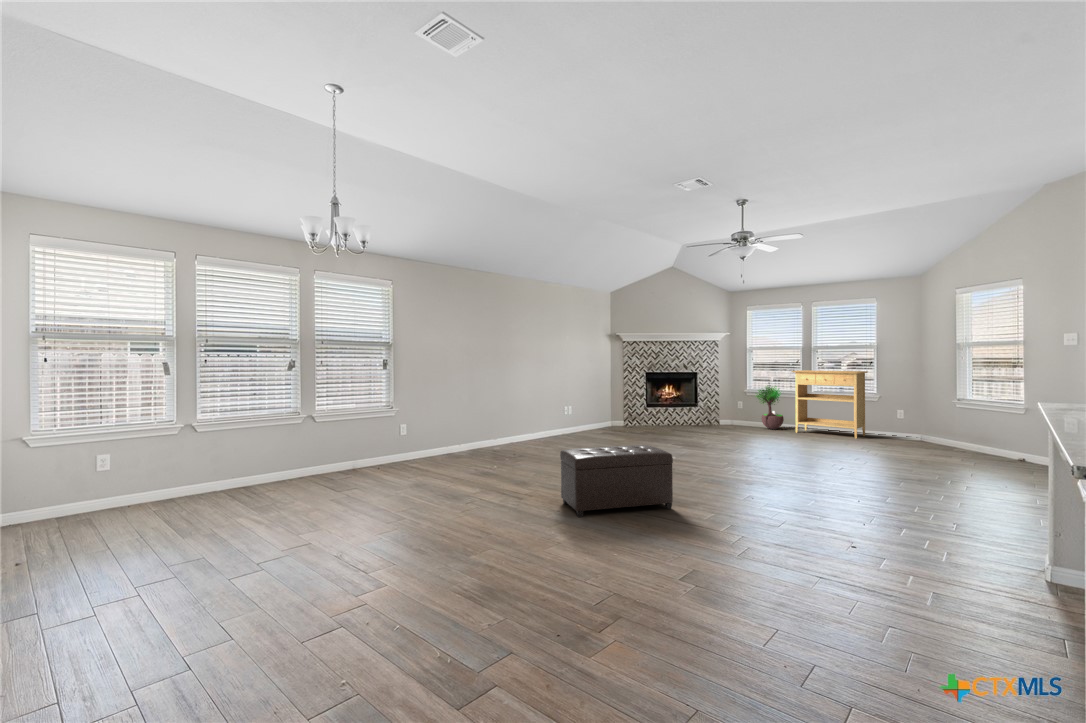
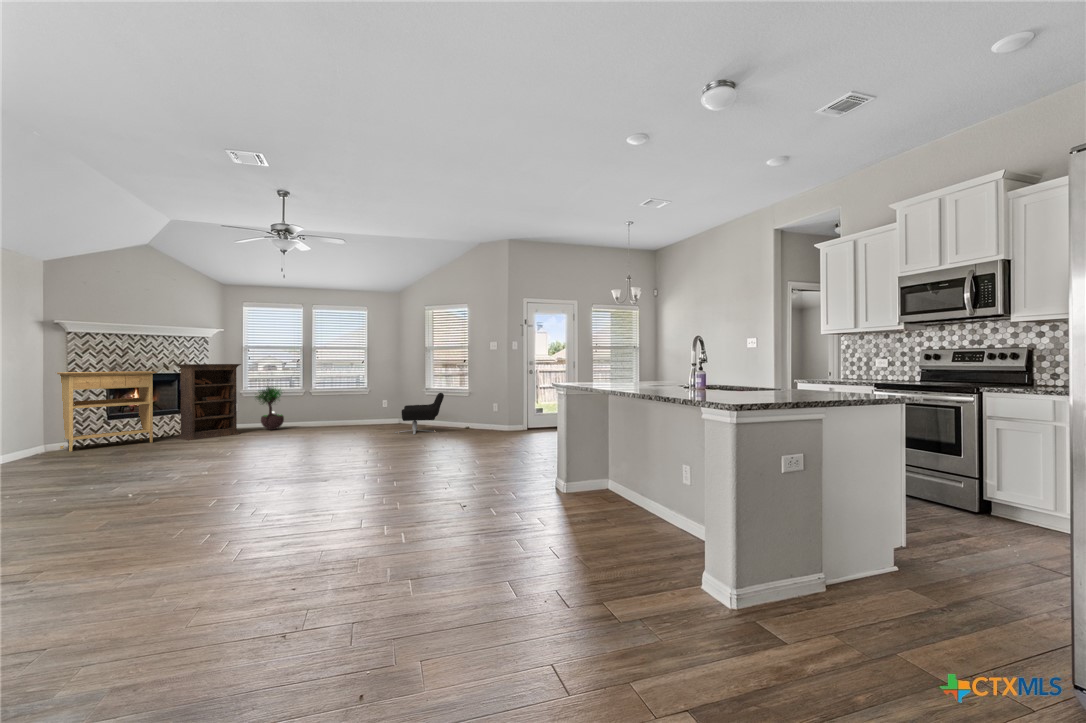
bookcase: none [690,364,743,430] -> present [176,364,241,440]
console table: present [792,370,868,439] -> present [57,371,157,452]
lounge chair: none [904,405,983,456] -> present [402,393,444,434]
ottoman: present [560,445,673,517] -> none [69,453,243,559]

